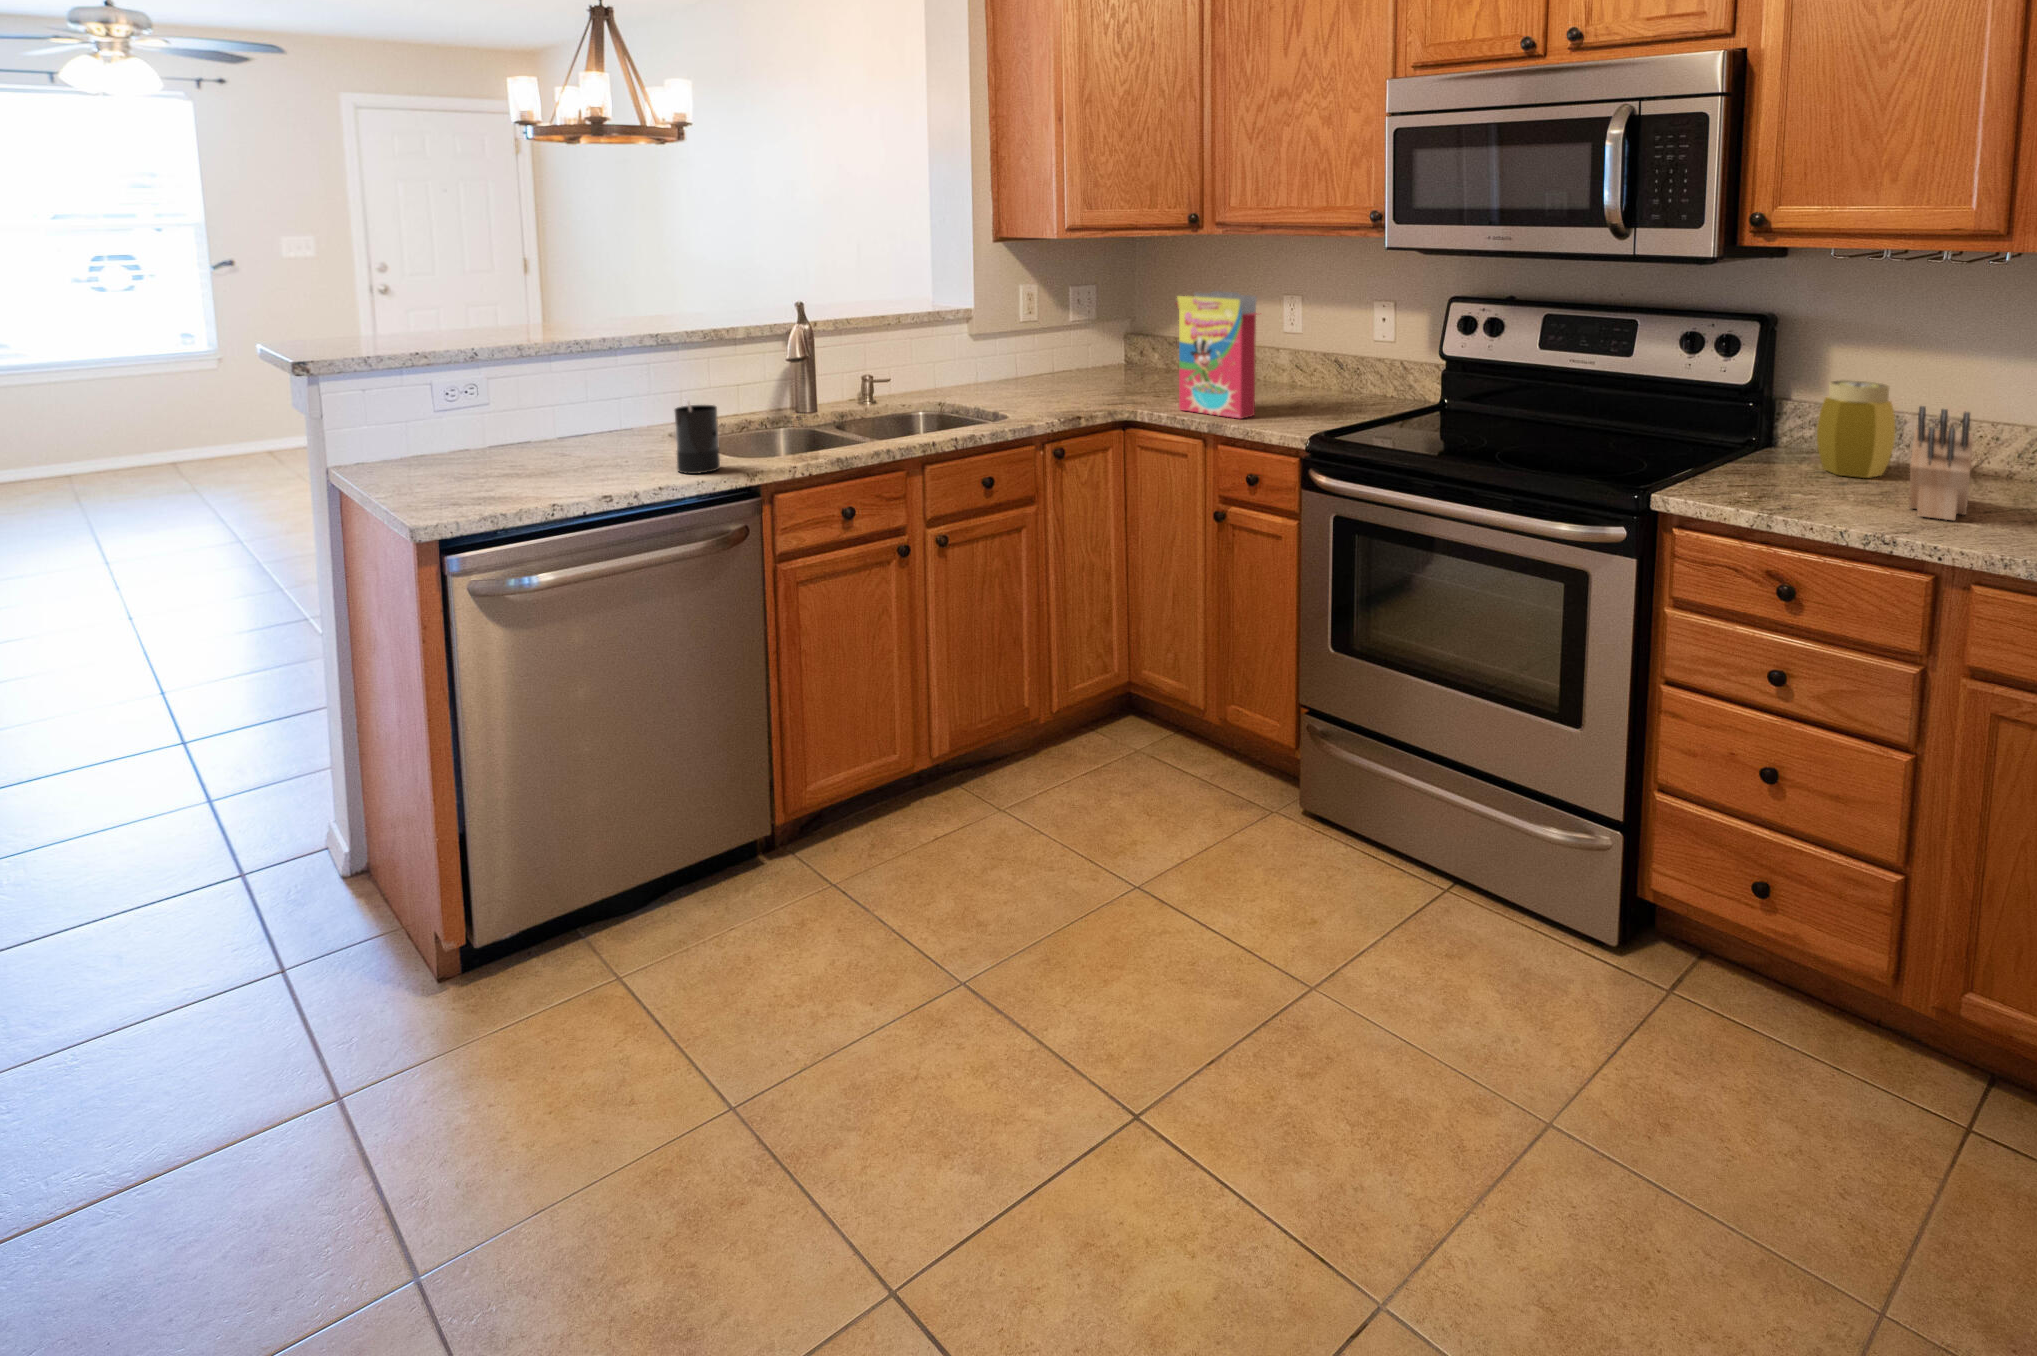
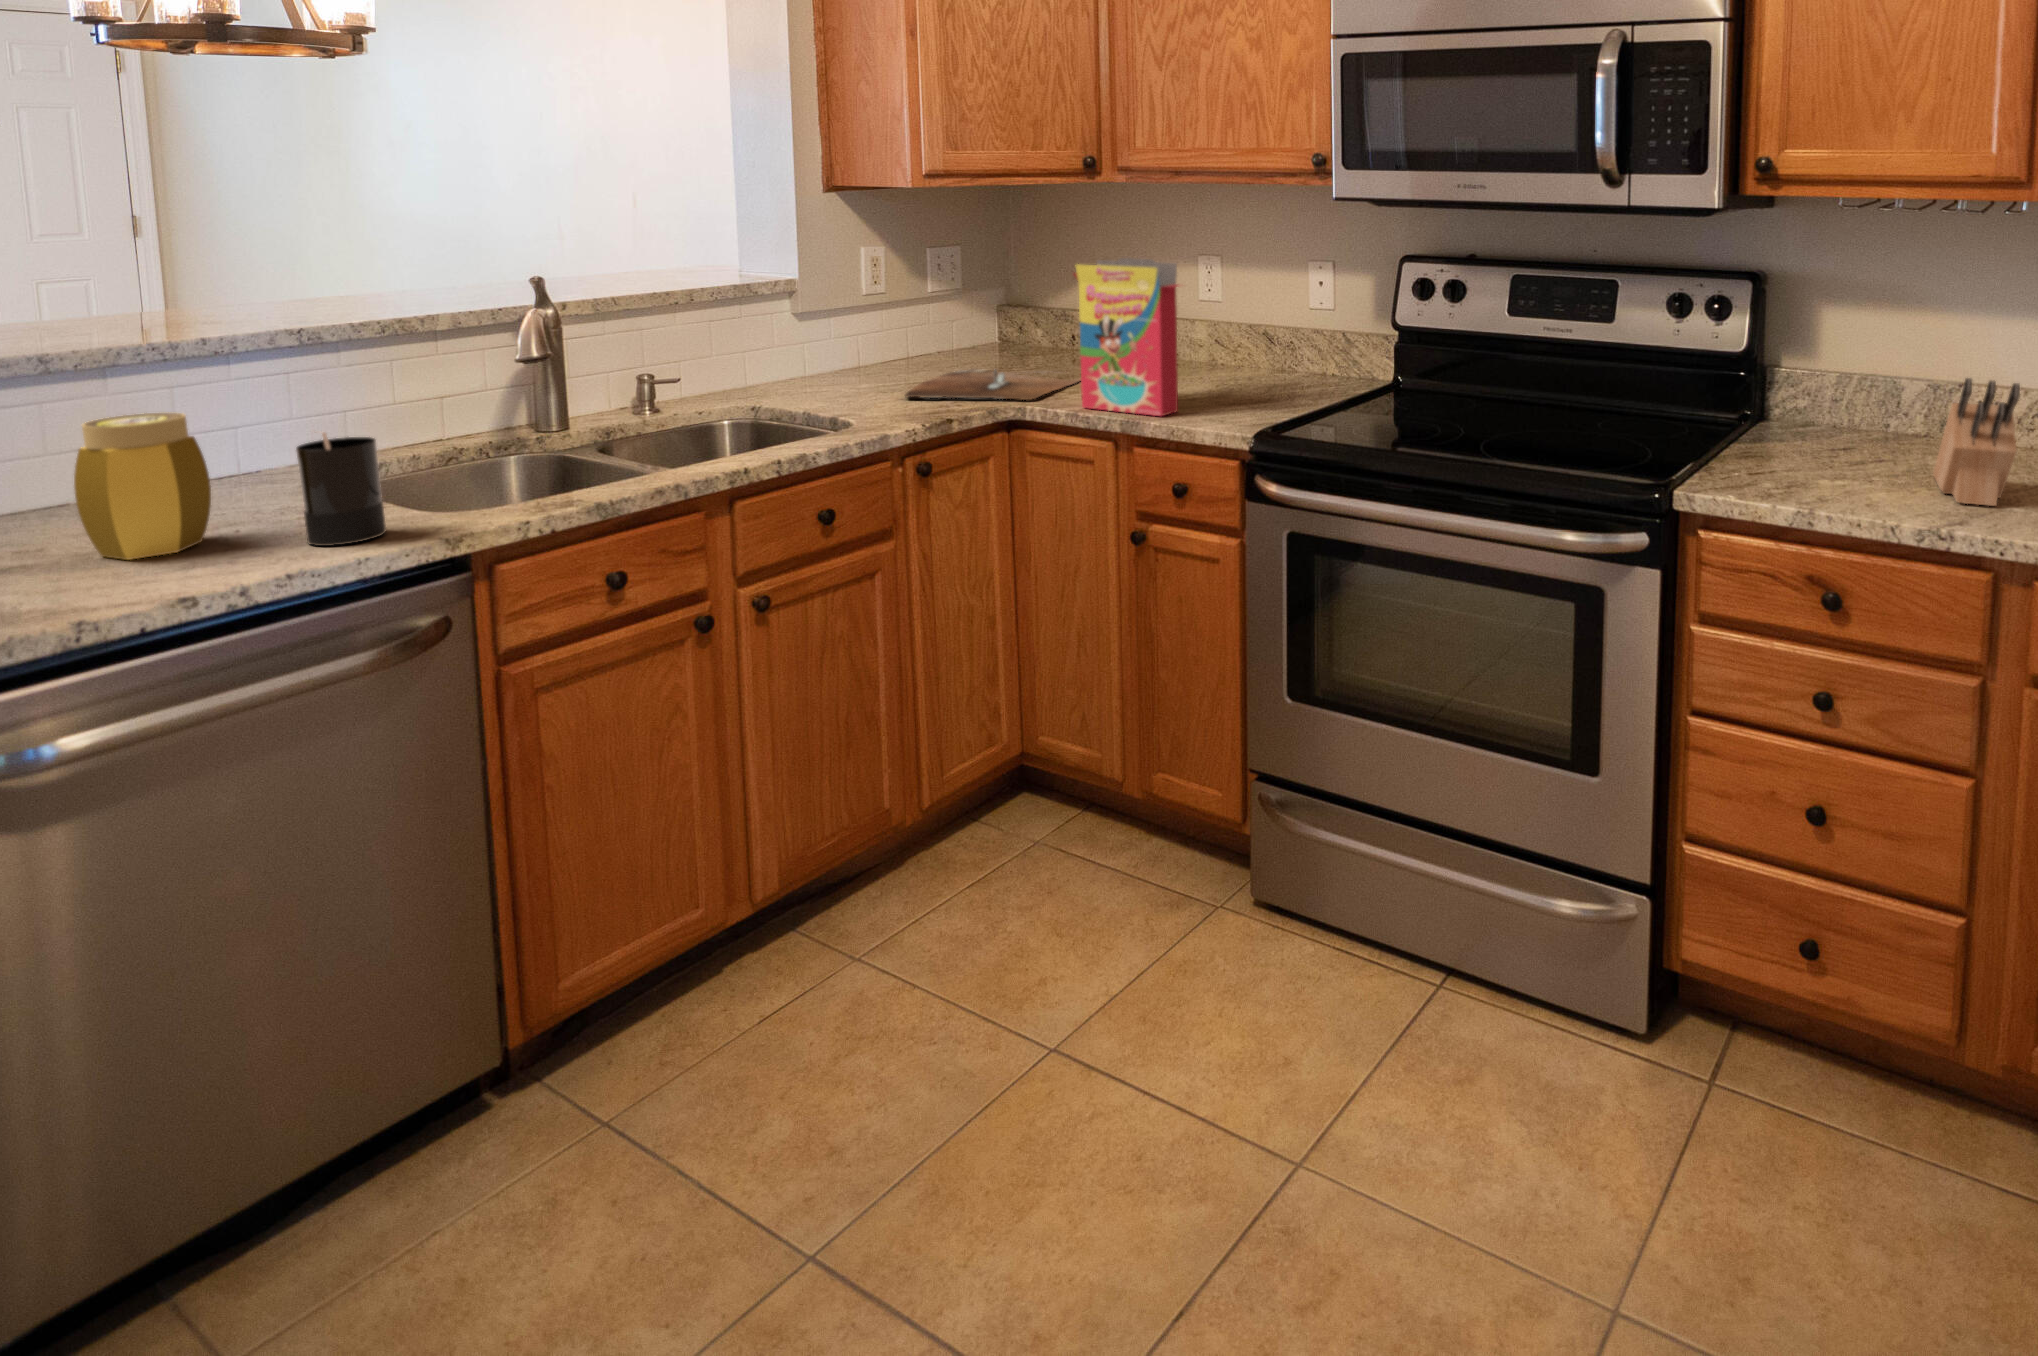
cutting board: none [1045,377,1196,402] -> present [905,368,1081,400]
jar: present [1817,380,1895,478] -> present [74,412,211,560]

